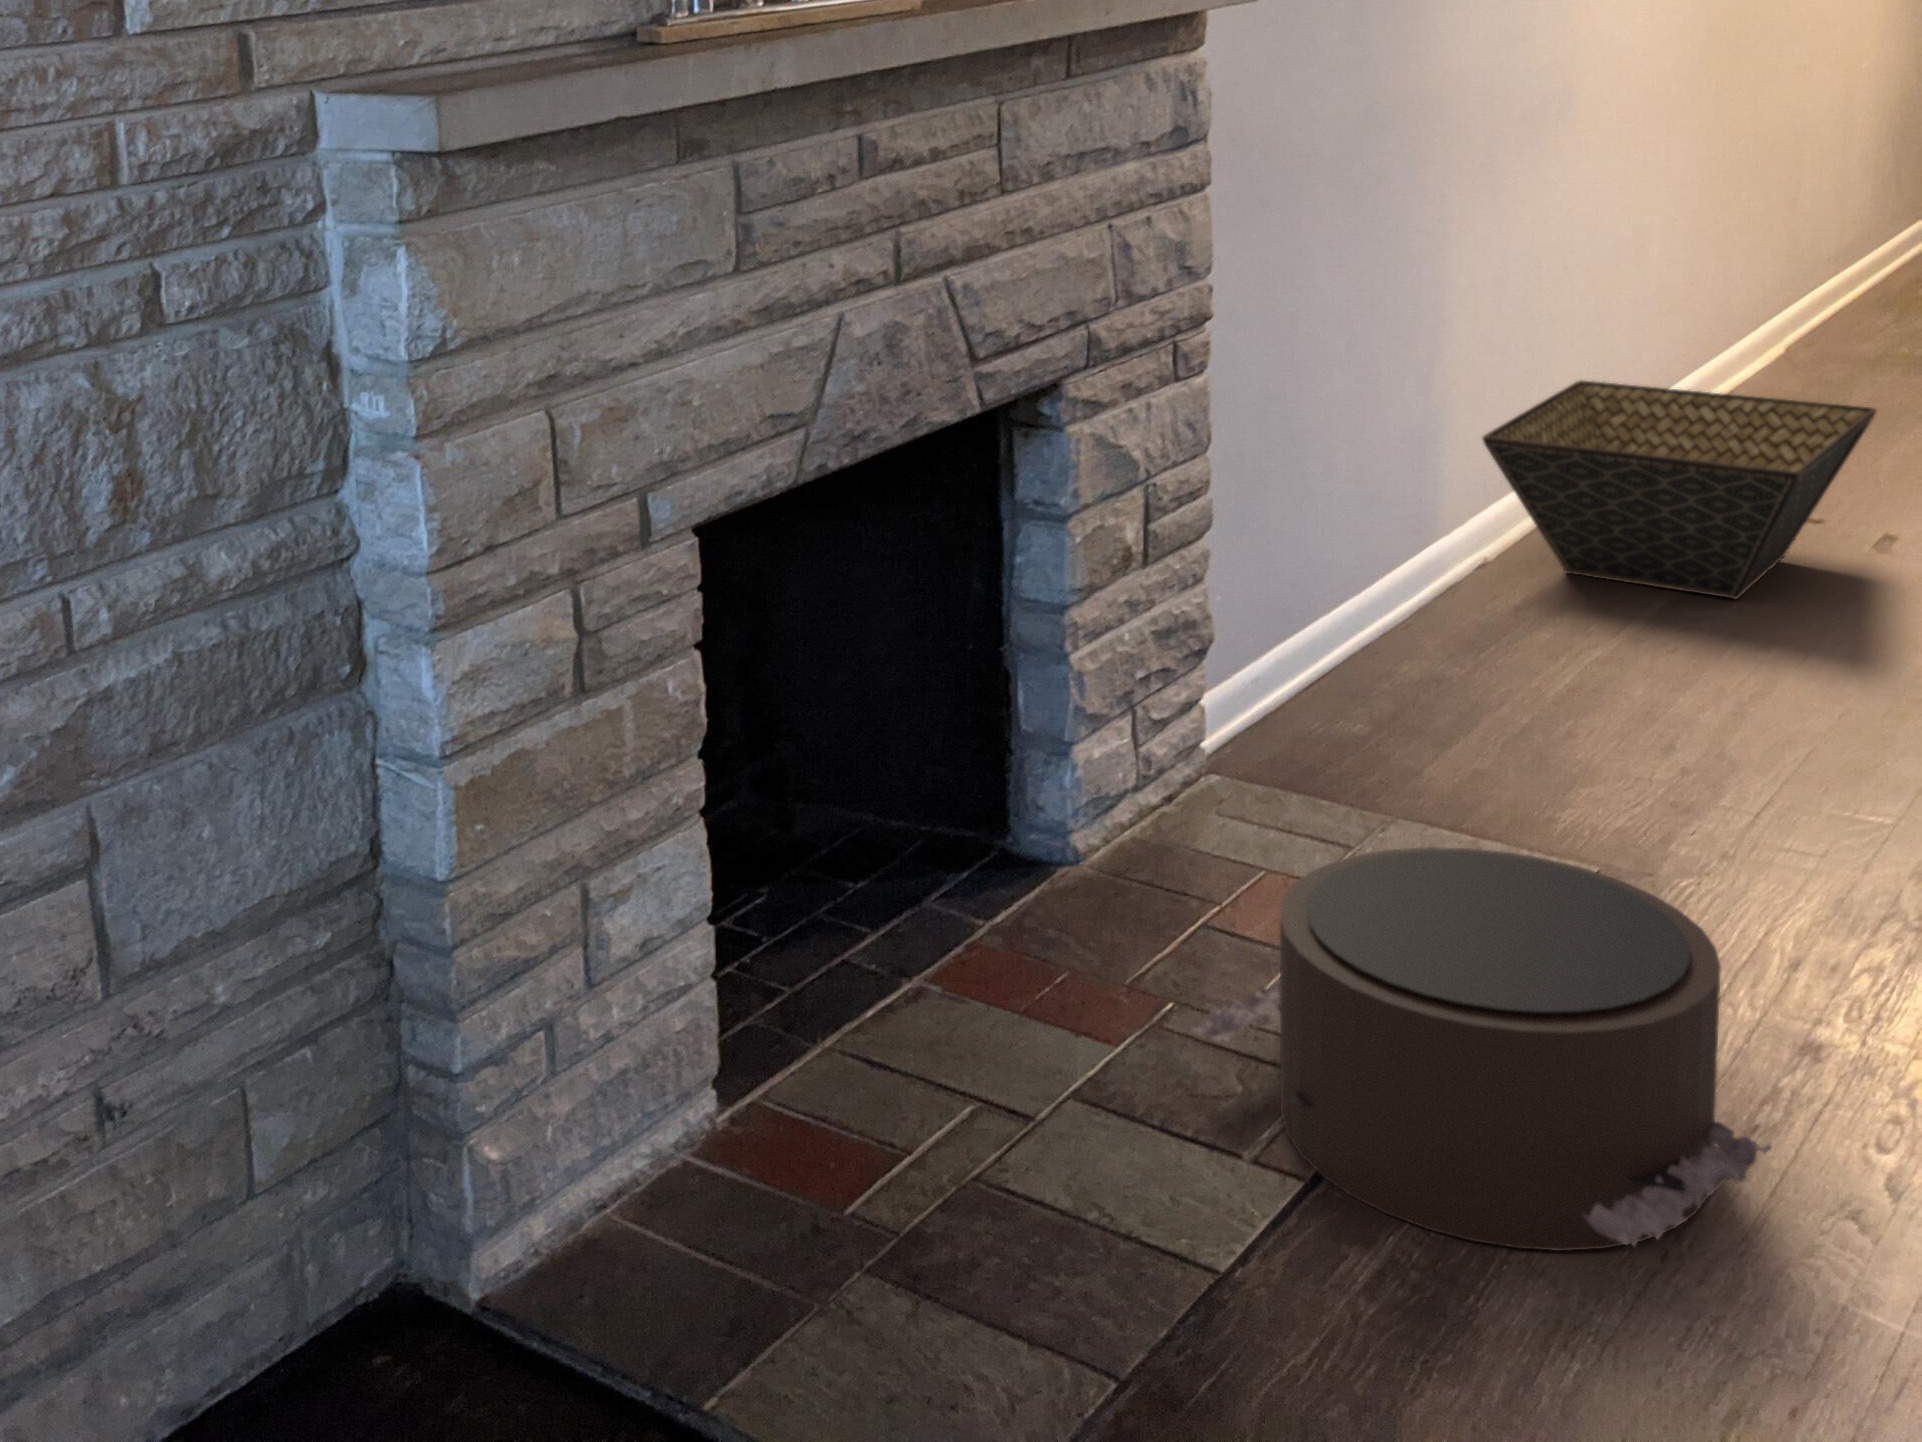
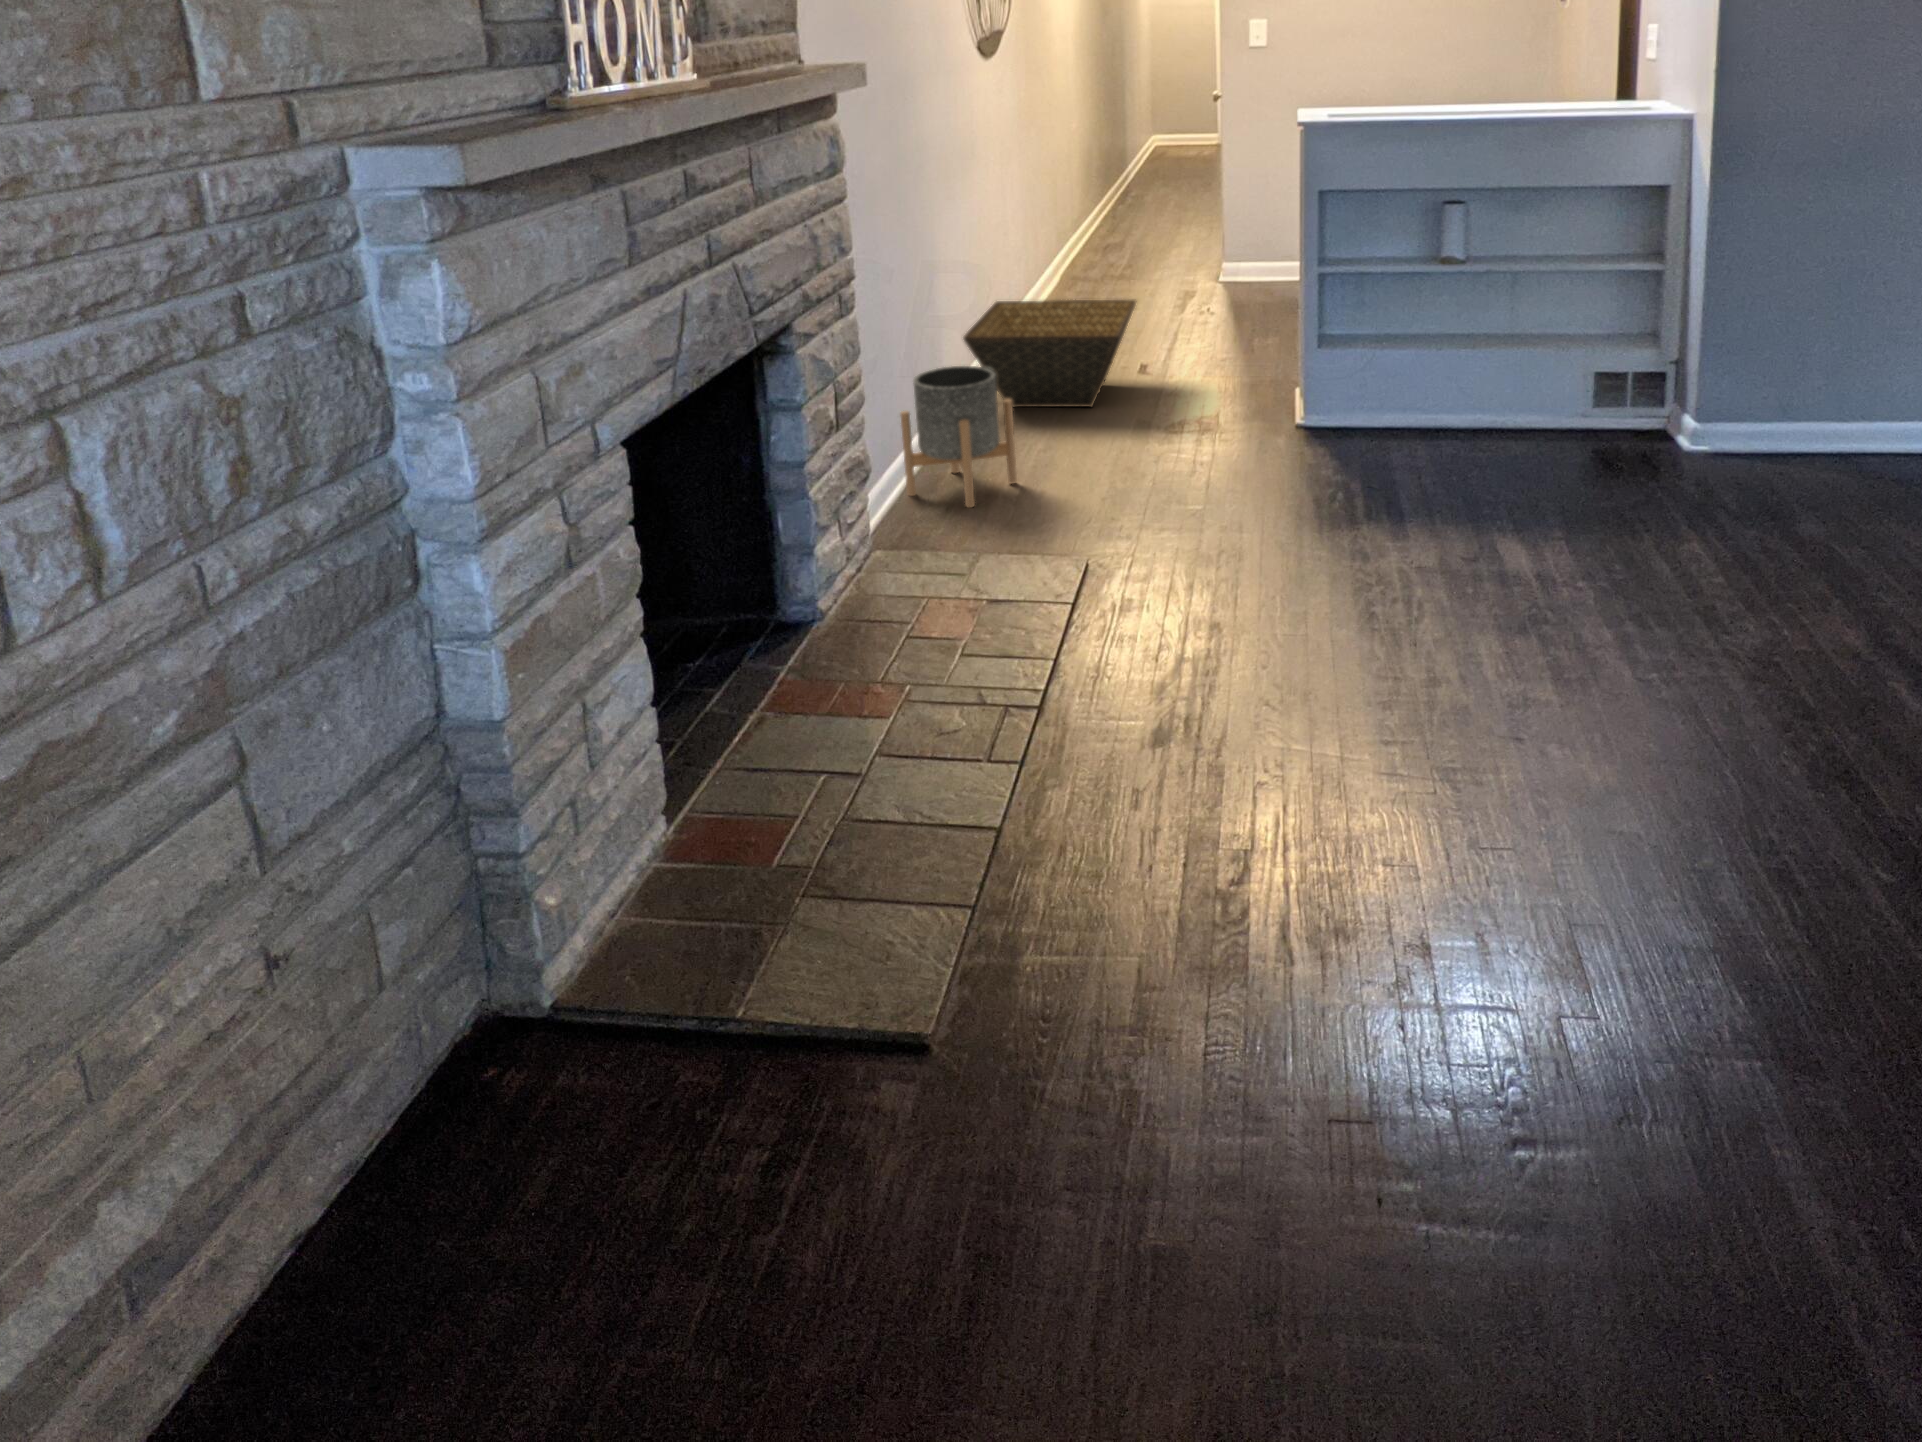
planter: none [1308,486,1524,737] -> present [900,366,1017,507]
pouf: present [1192,847,1771,1251] -> none [933,551,1225,763]

